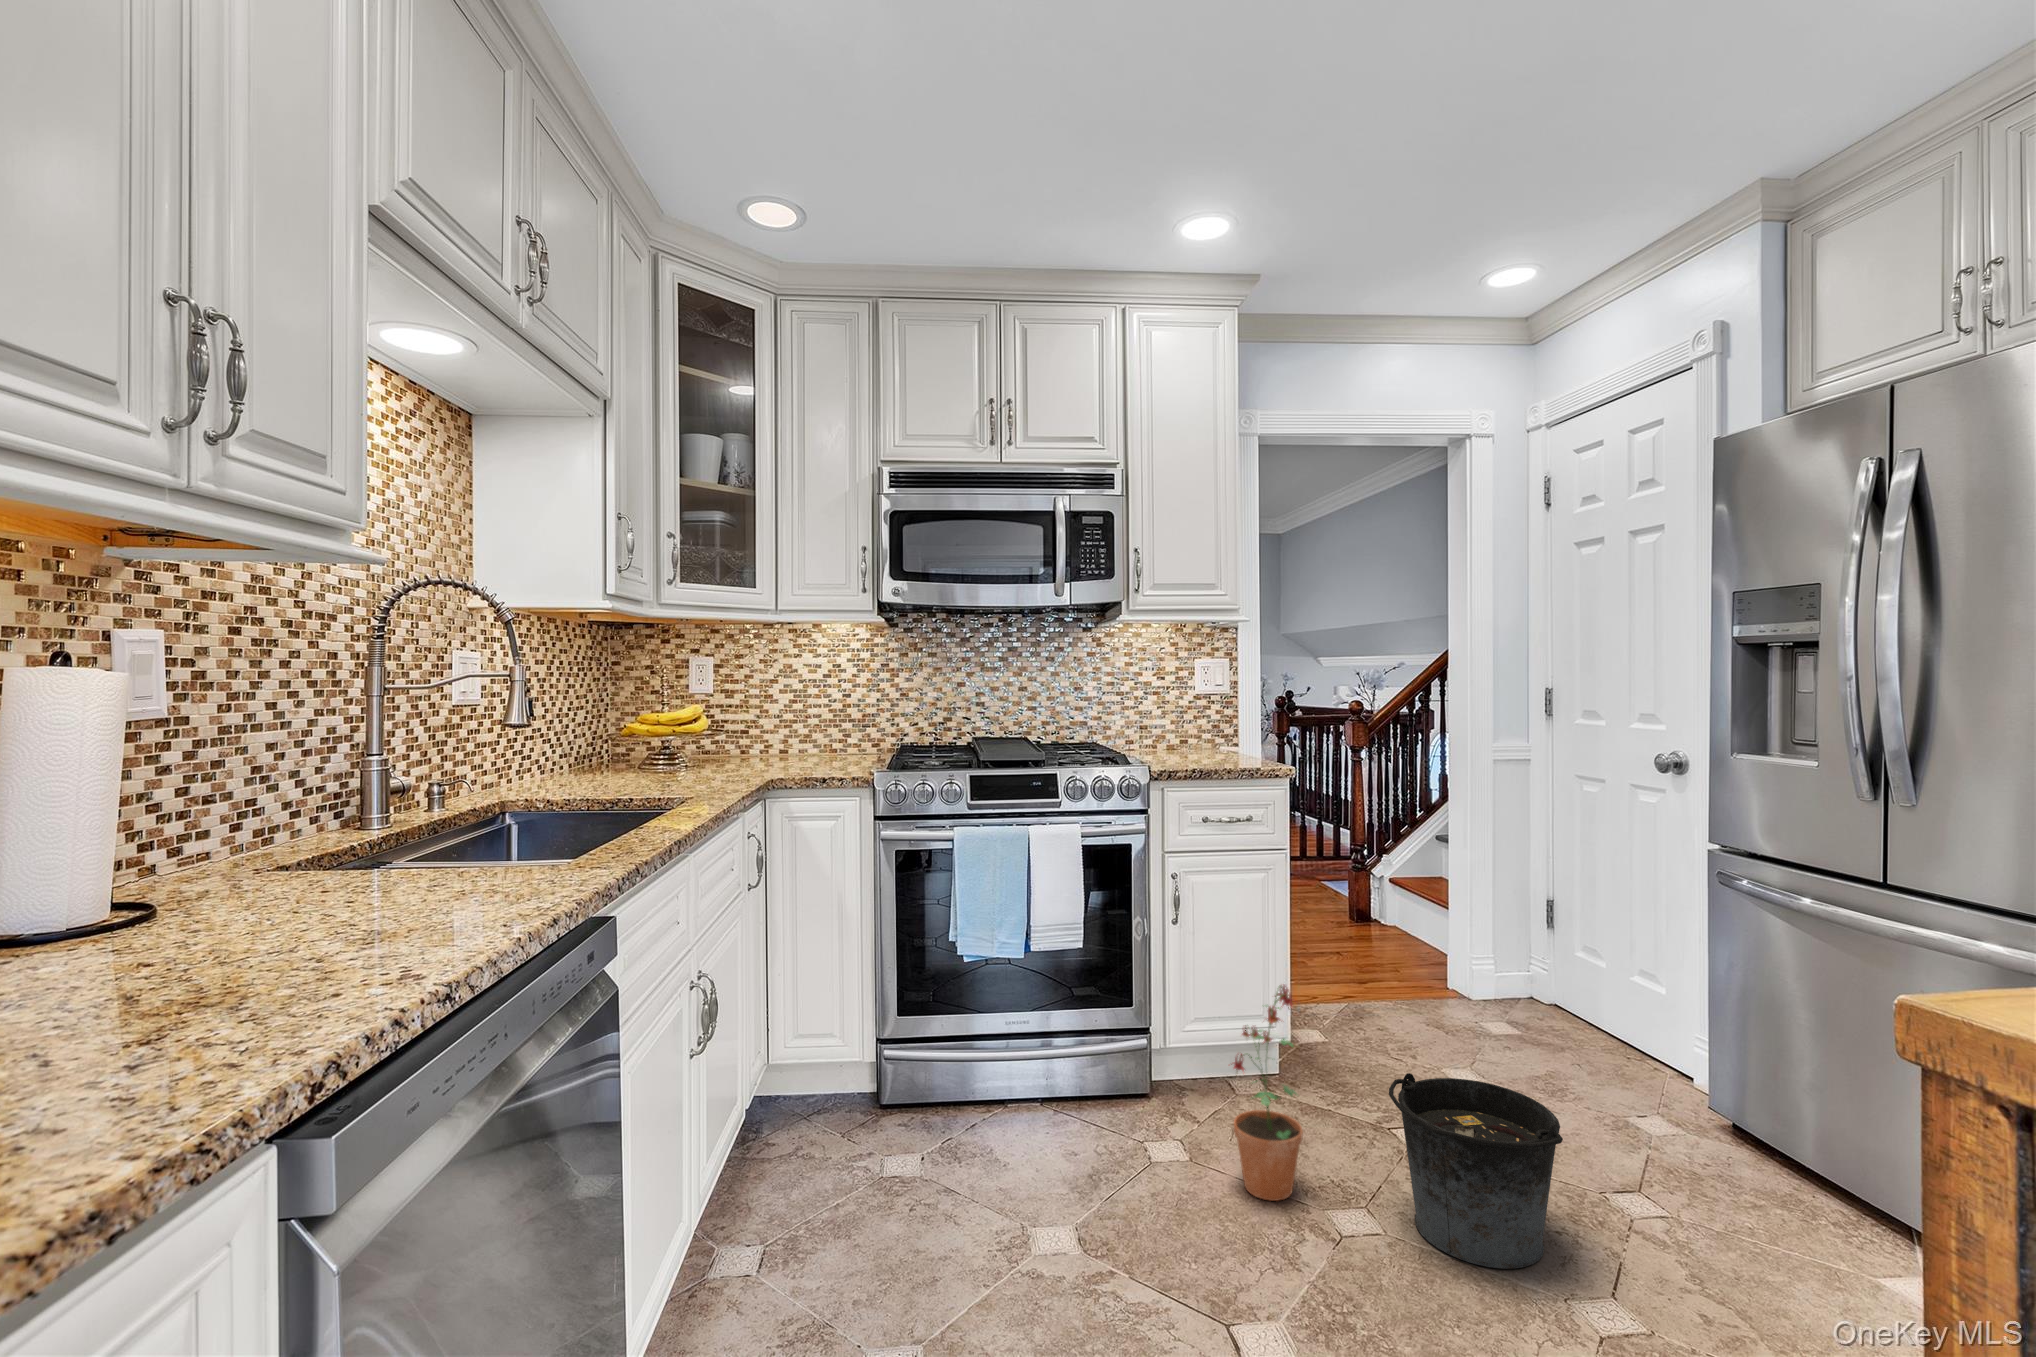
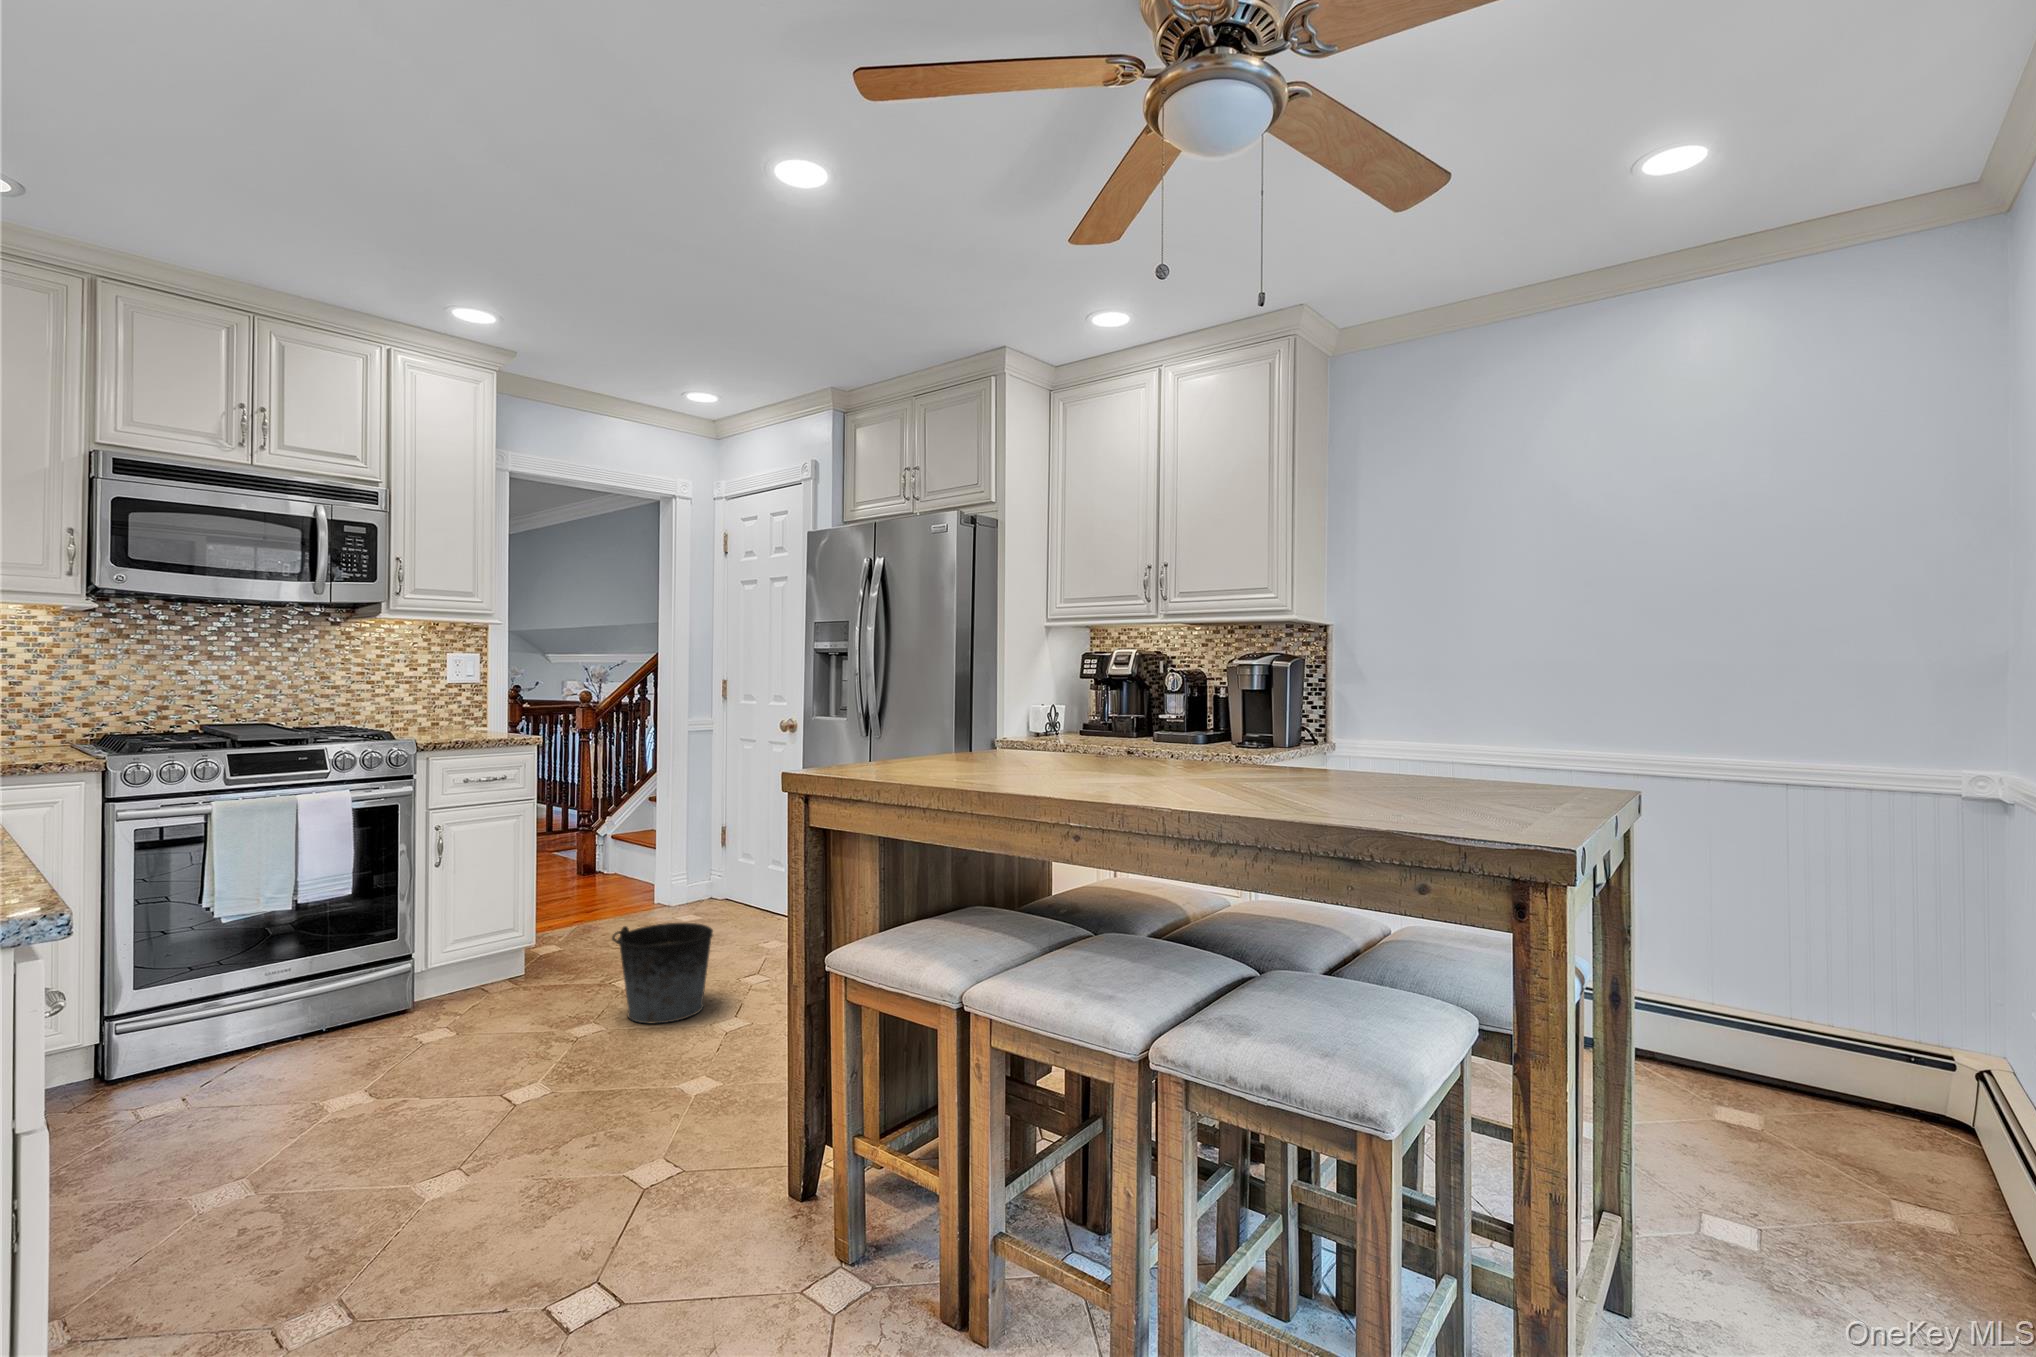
potted plant: present [1233,985,1303,1201] -> none [493,885,550,1035]

